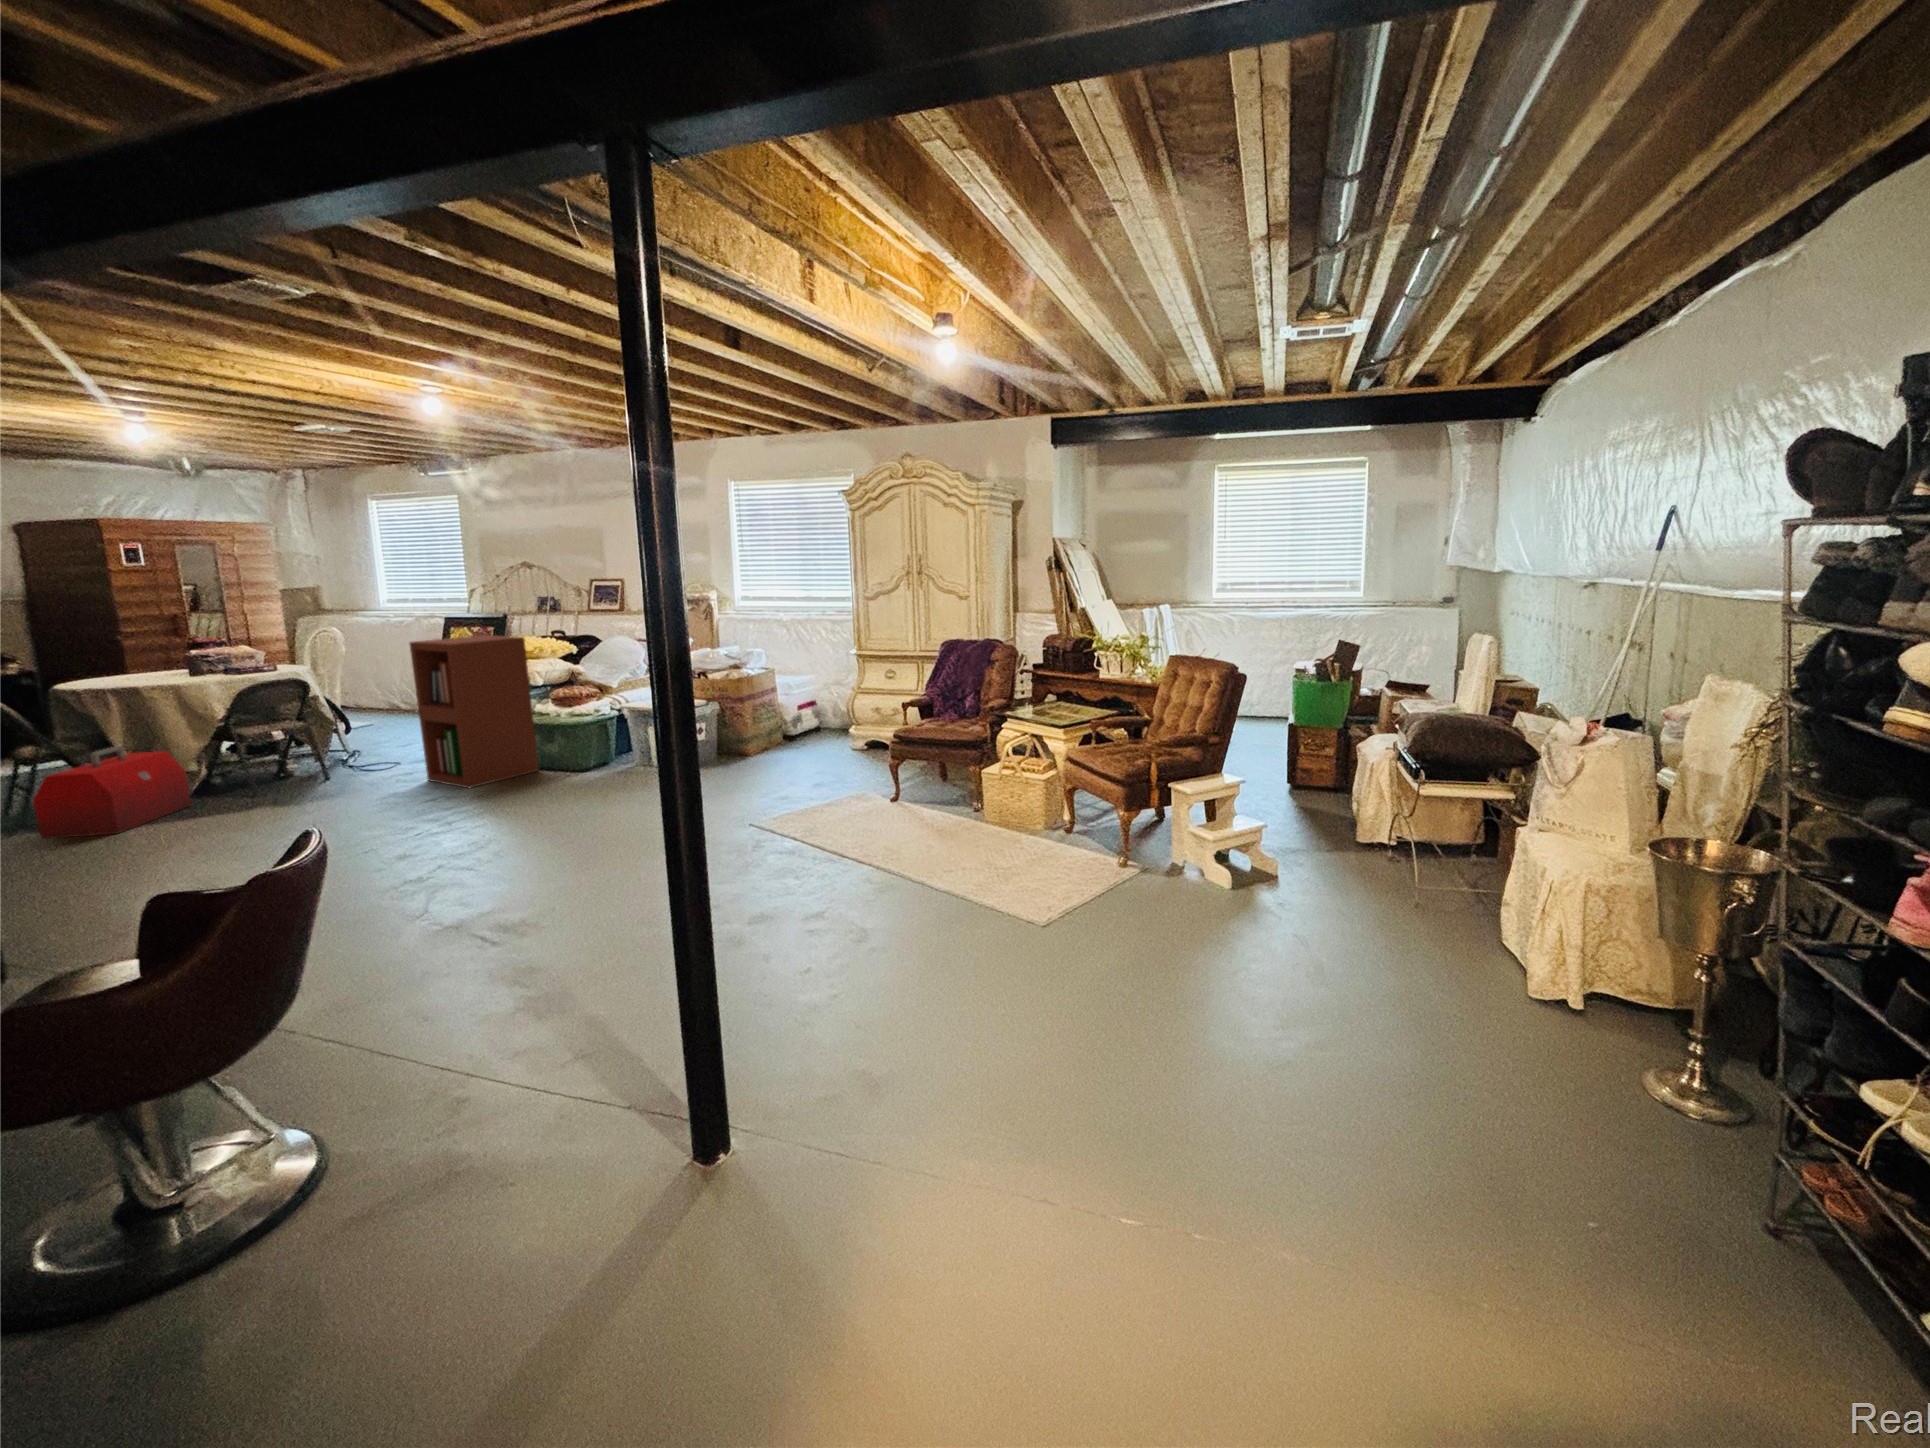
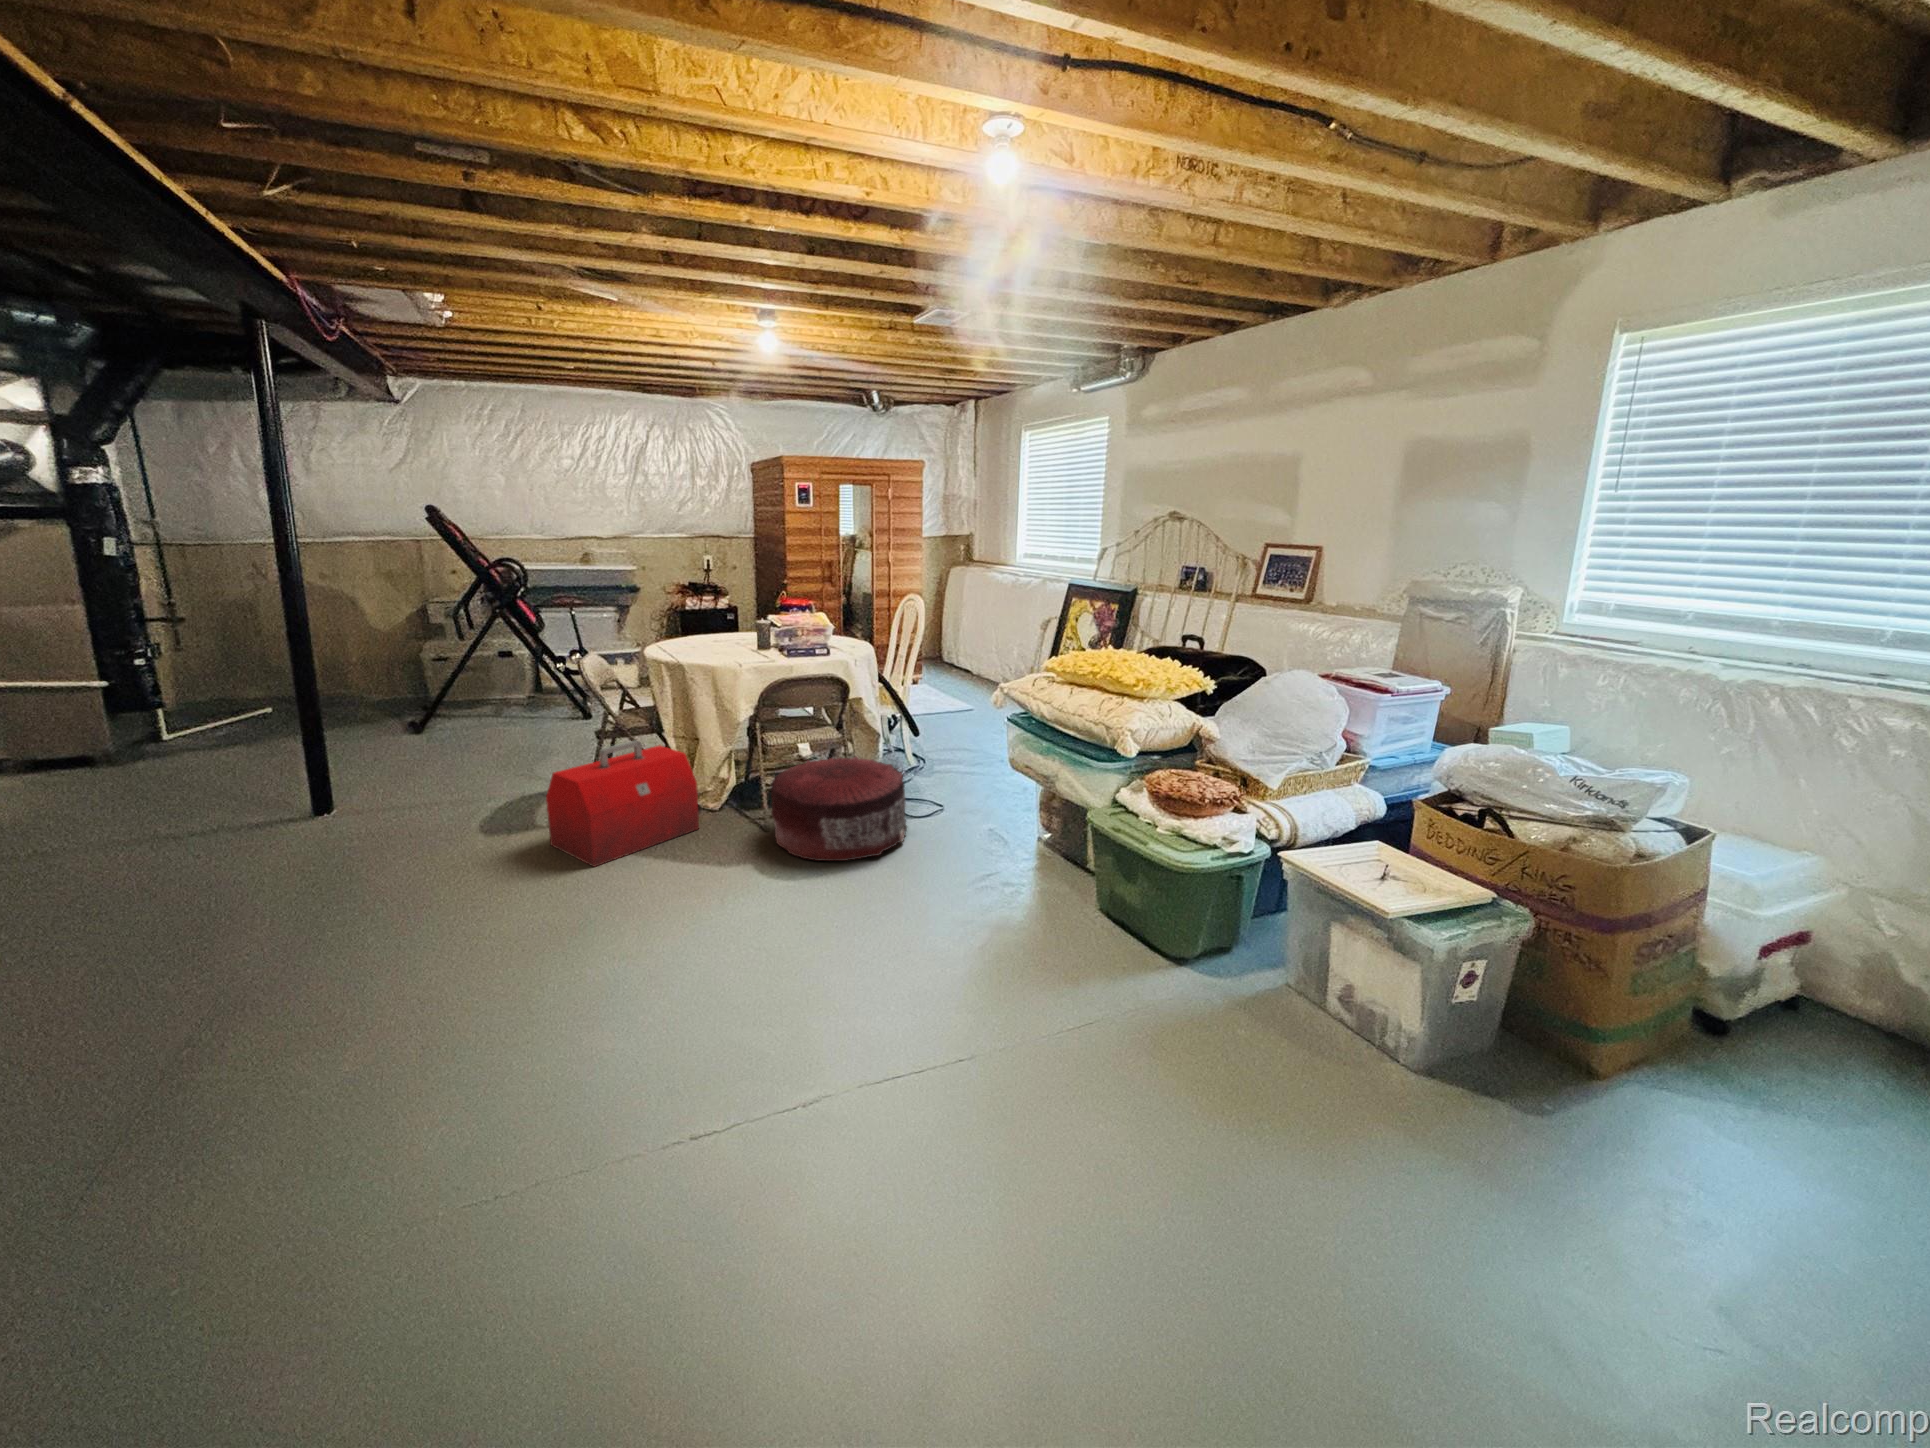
bookshelf: present [409,635,539,788] -> none [938,645,1113,942]
pouf: none [264,732,386,796] -> present [771,757,907,861]

